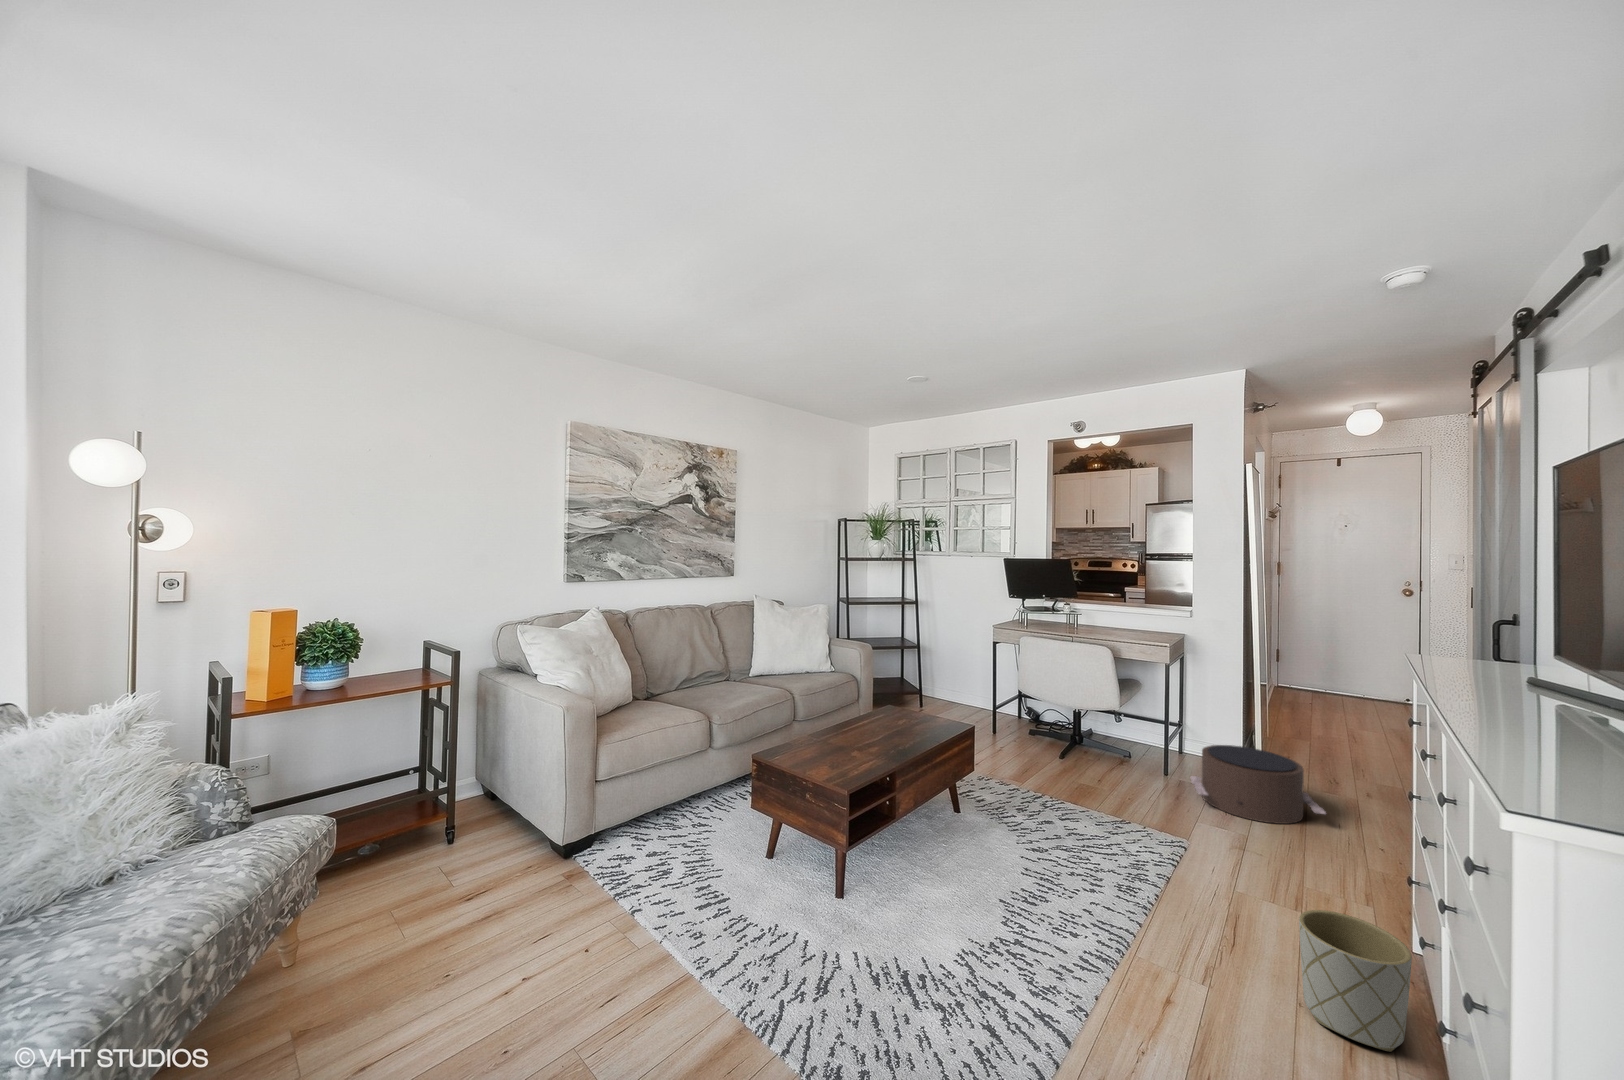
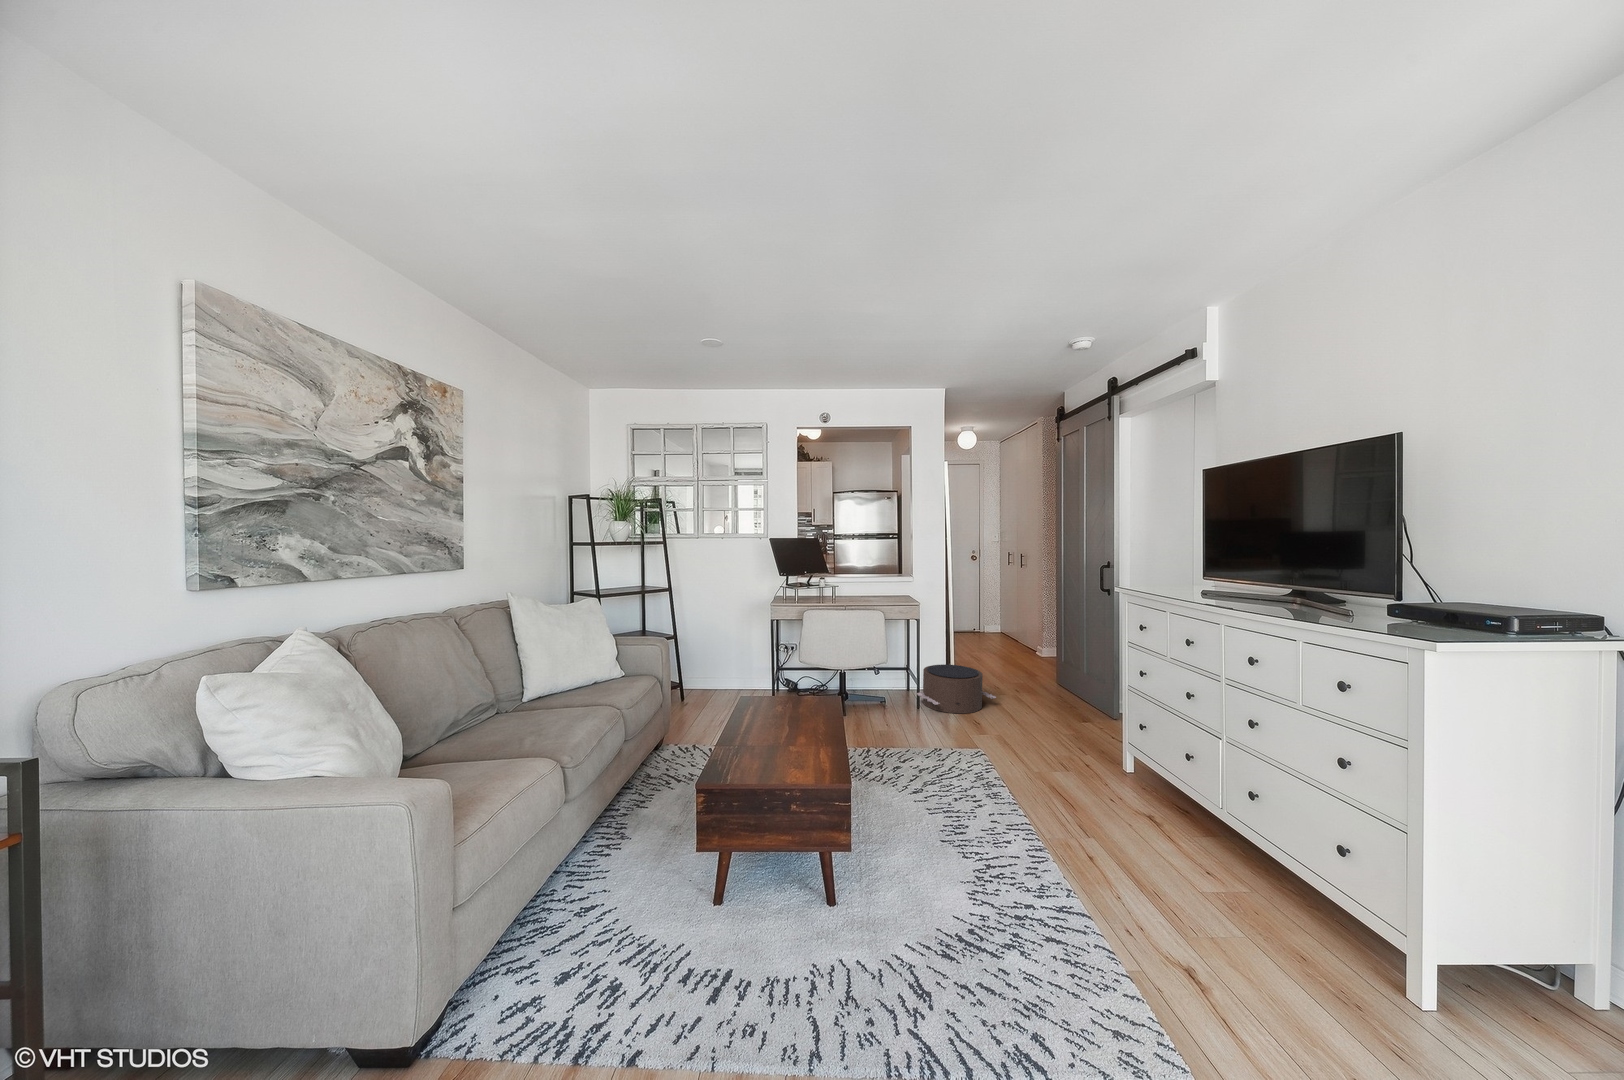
planter: present [1299,910,1412,1052] -> none [1103,753,1162,826]

